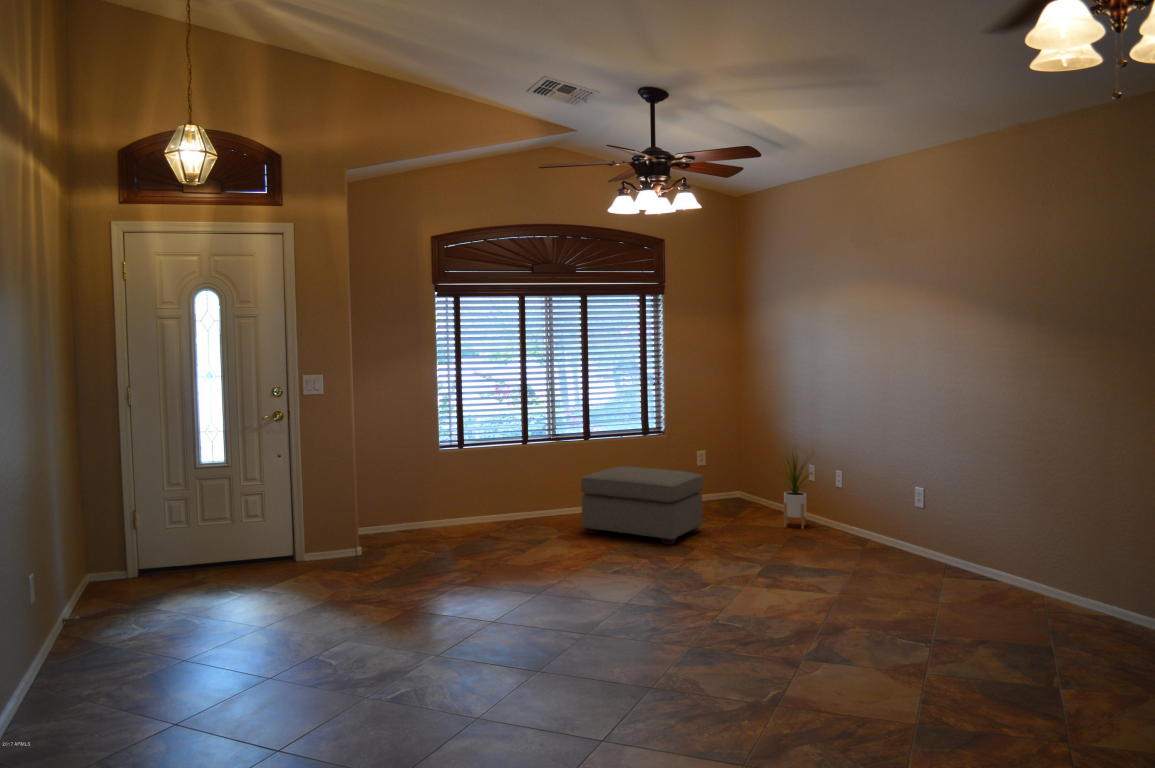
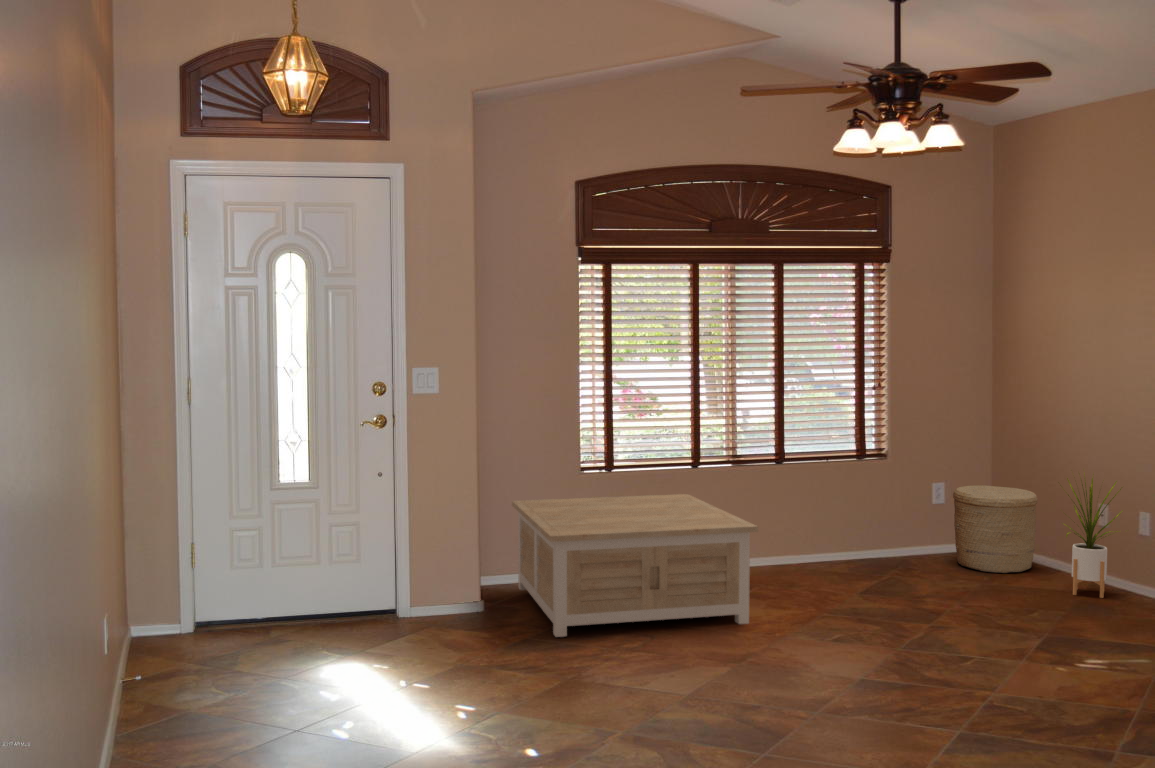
woven basket: none [709,453,766,514] -> present [953,485,1038,573]
coffee table: none [386,463,559,569] -> present [512,494,758,637]
ottoman: present [581,466,703,545] -> none [781,502,956,615]

